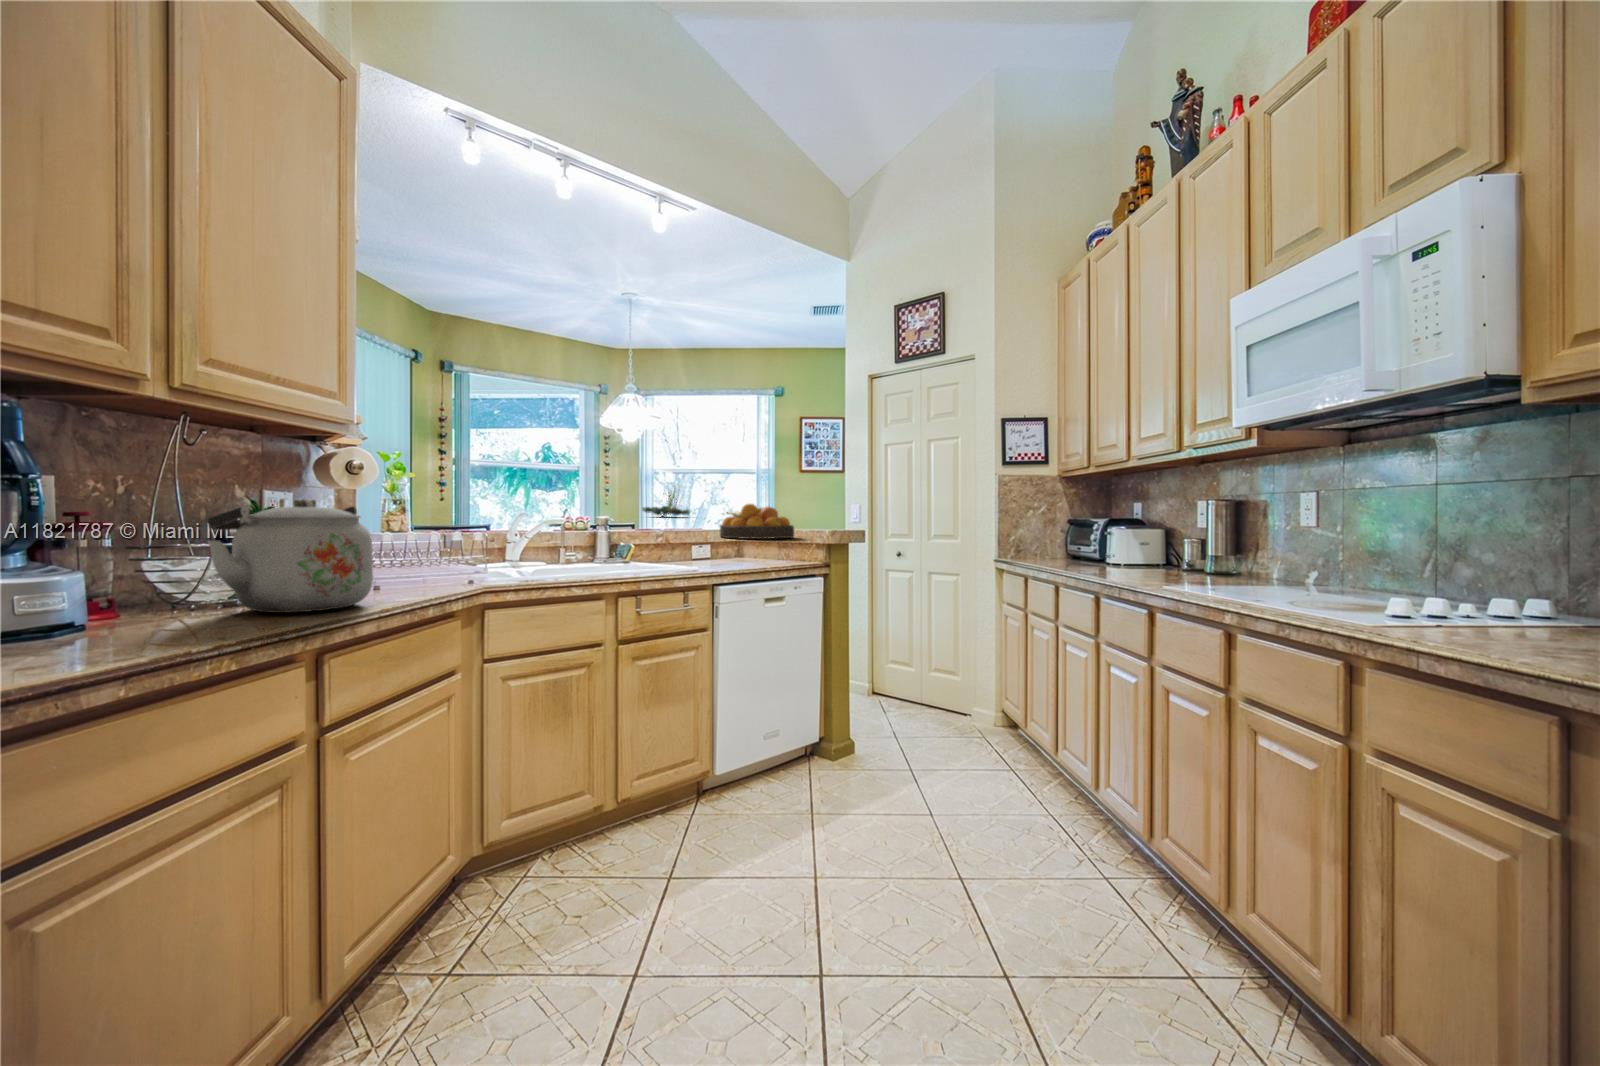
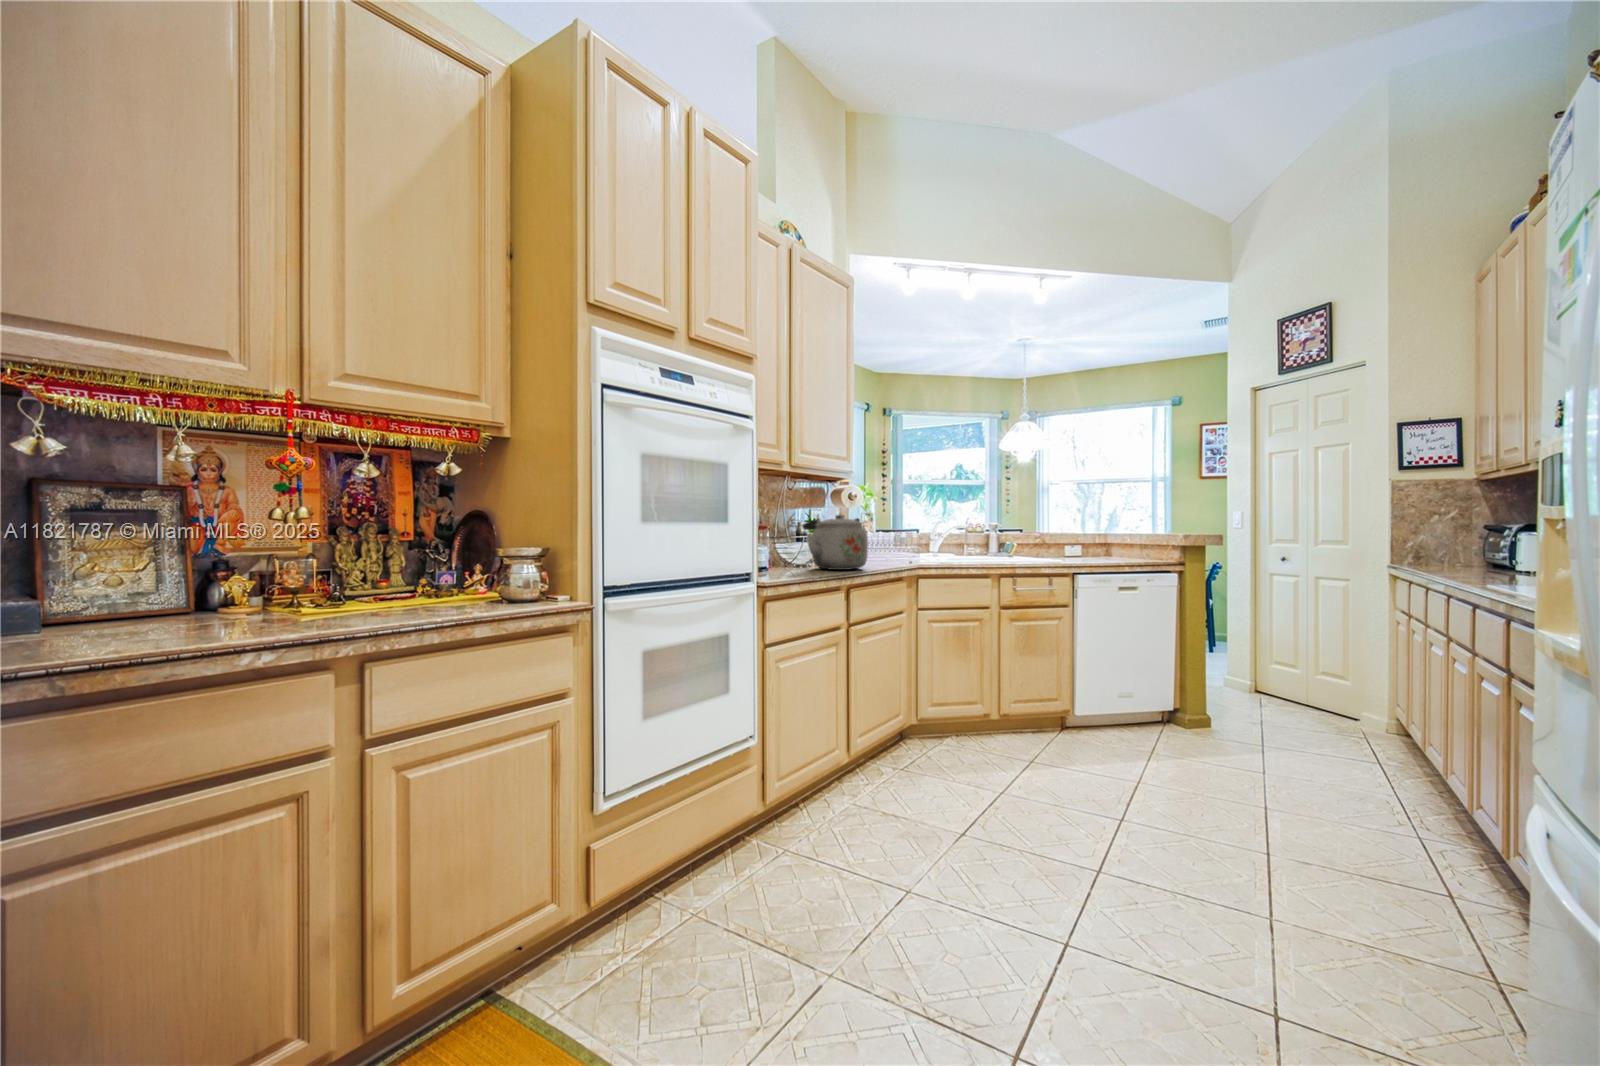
plant: present [642,486,690,516] -> none [1038,493,1086,524]
fruit bowl: present [720,504,794,539] -> none [1087,513,1154,541]

